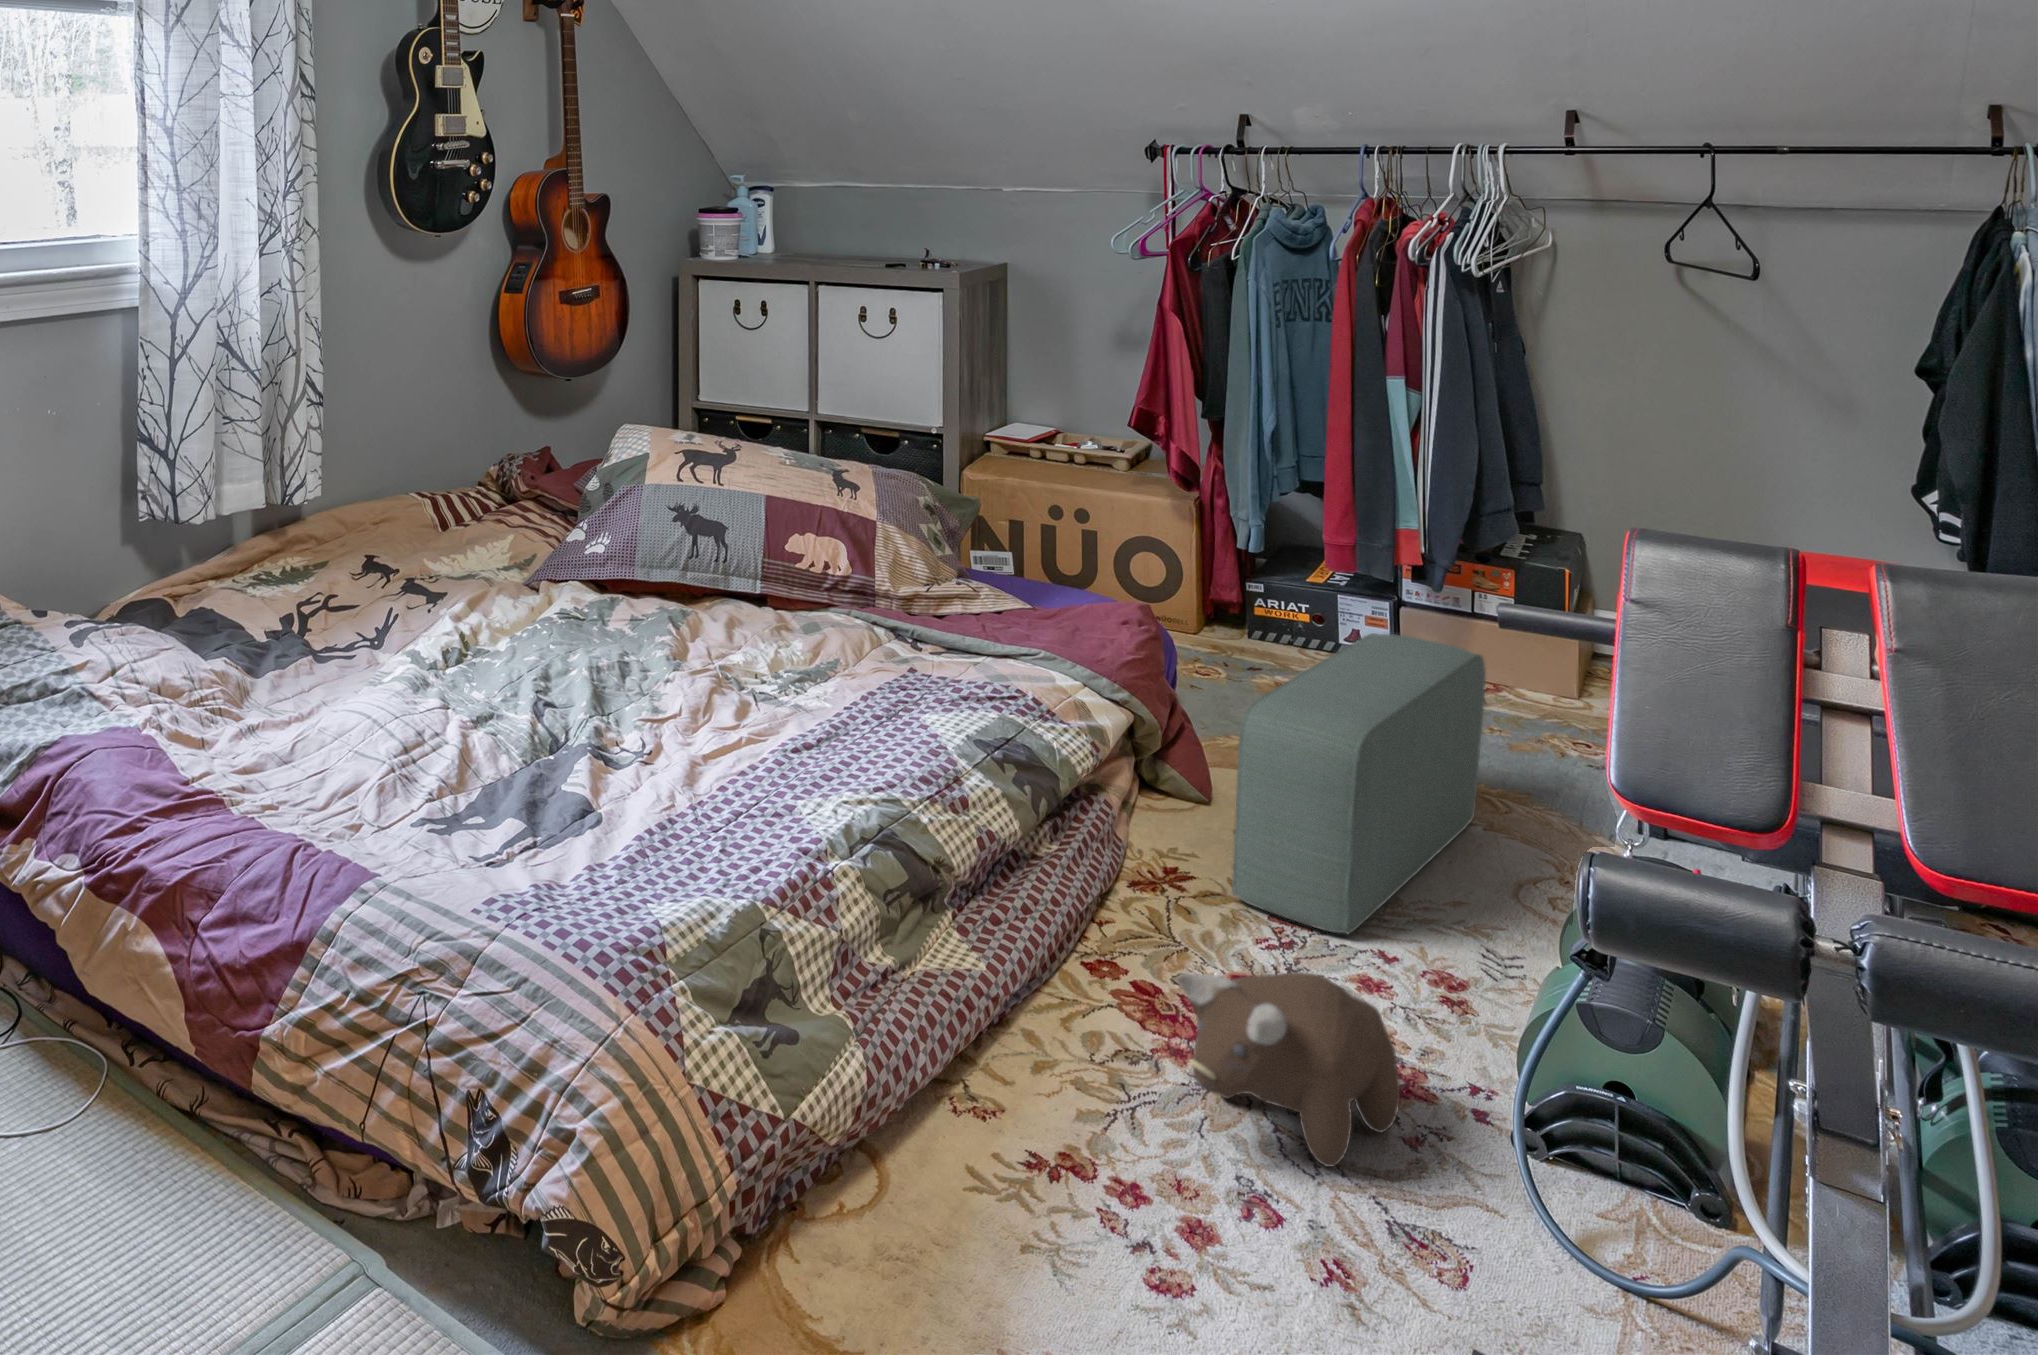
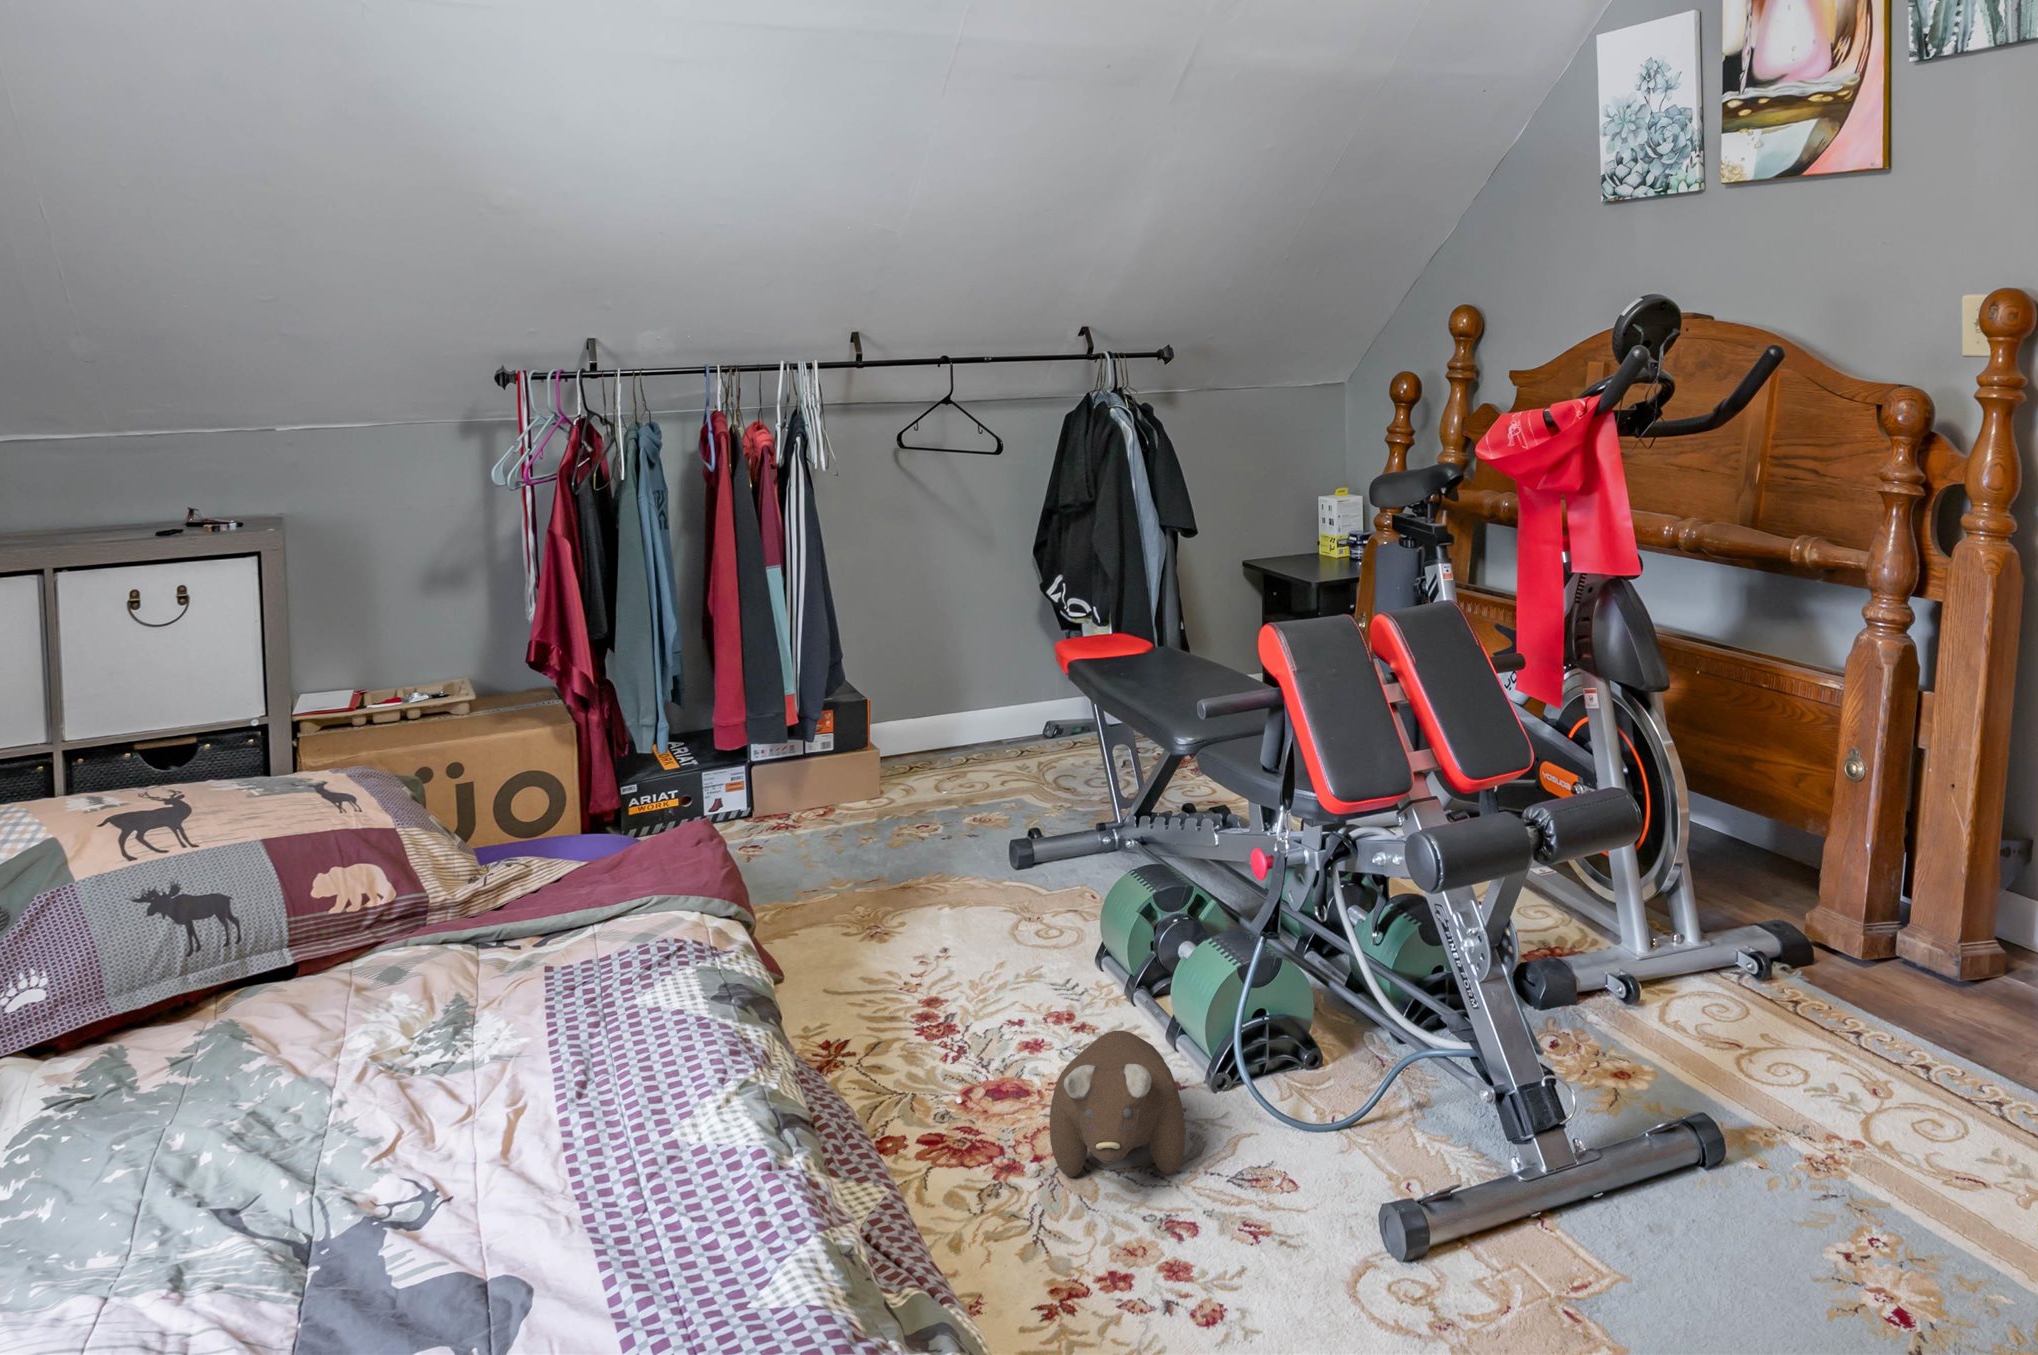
pouf: present [1232,633,1486,934] -> none [851,766,989,1039]

